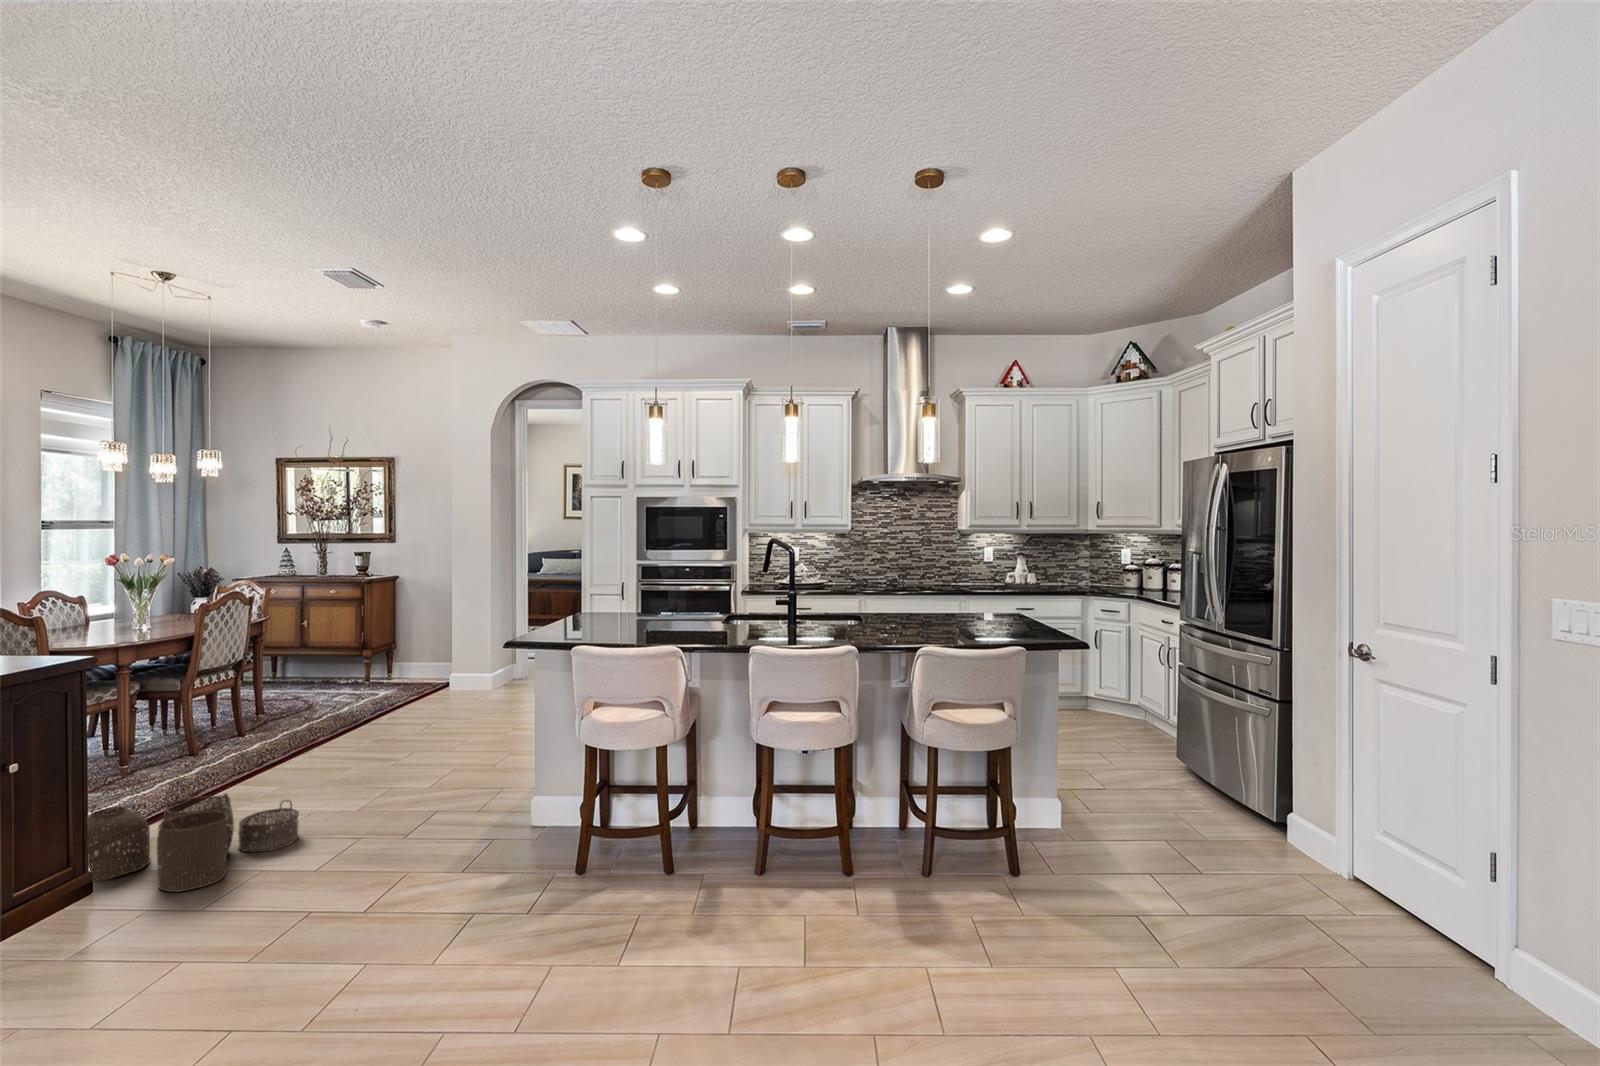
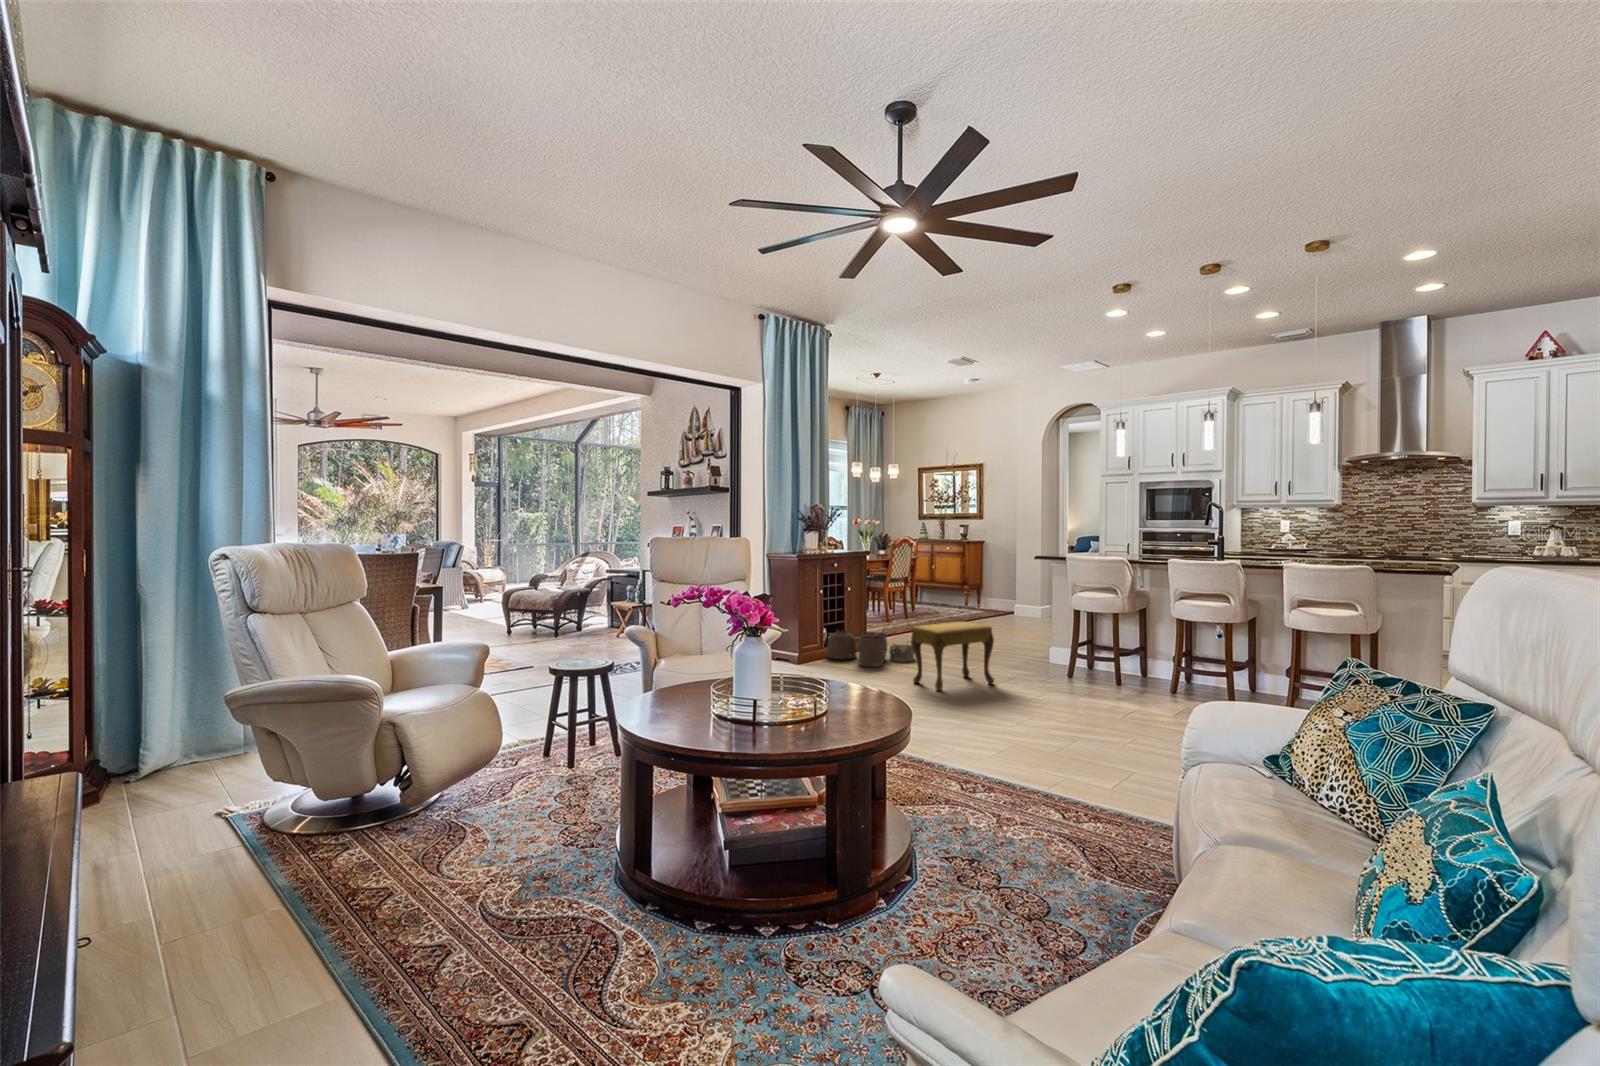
footstool: none [309,761,492,941] -> present [911,622,994,691]

